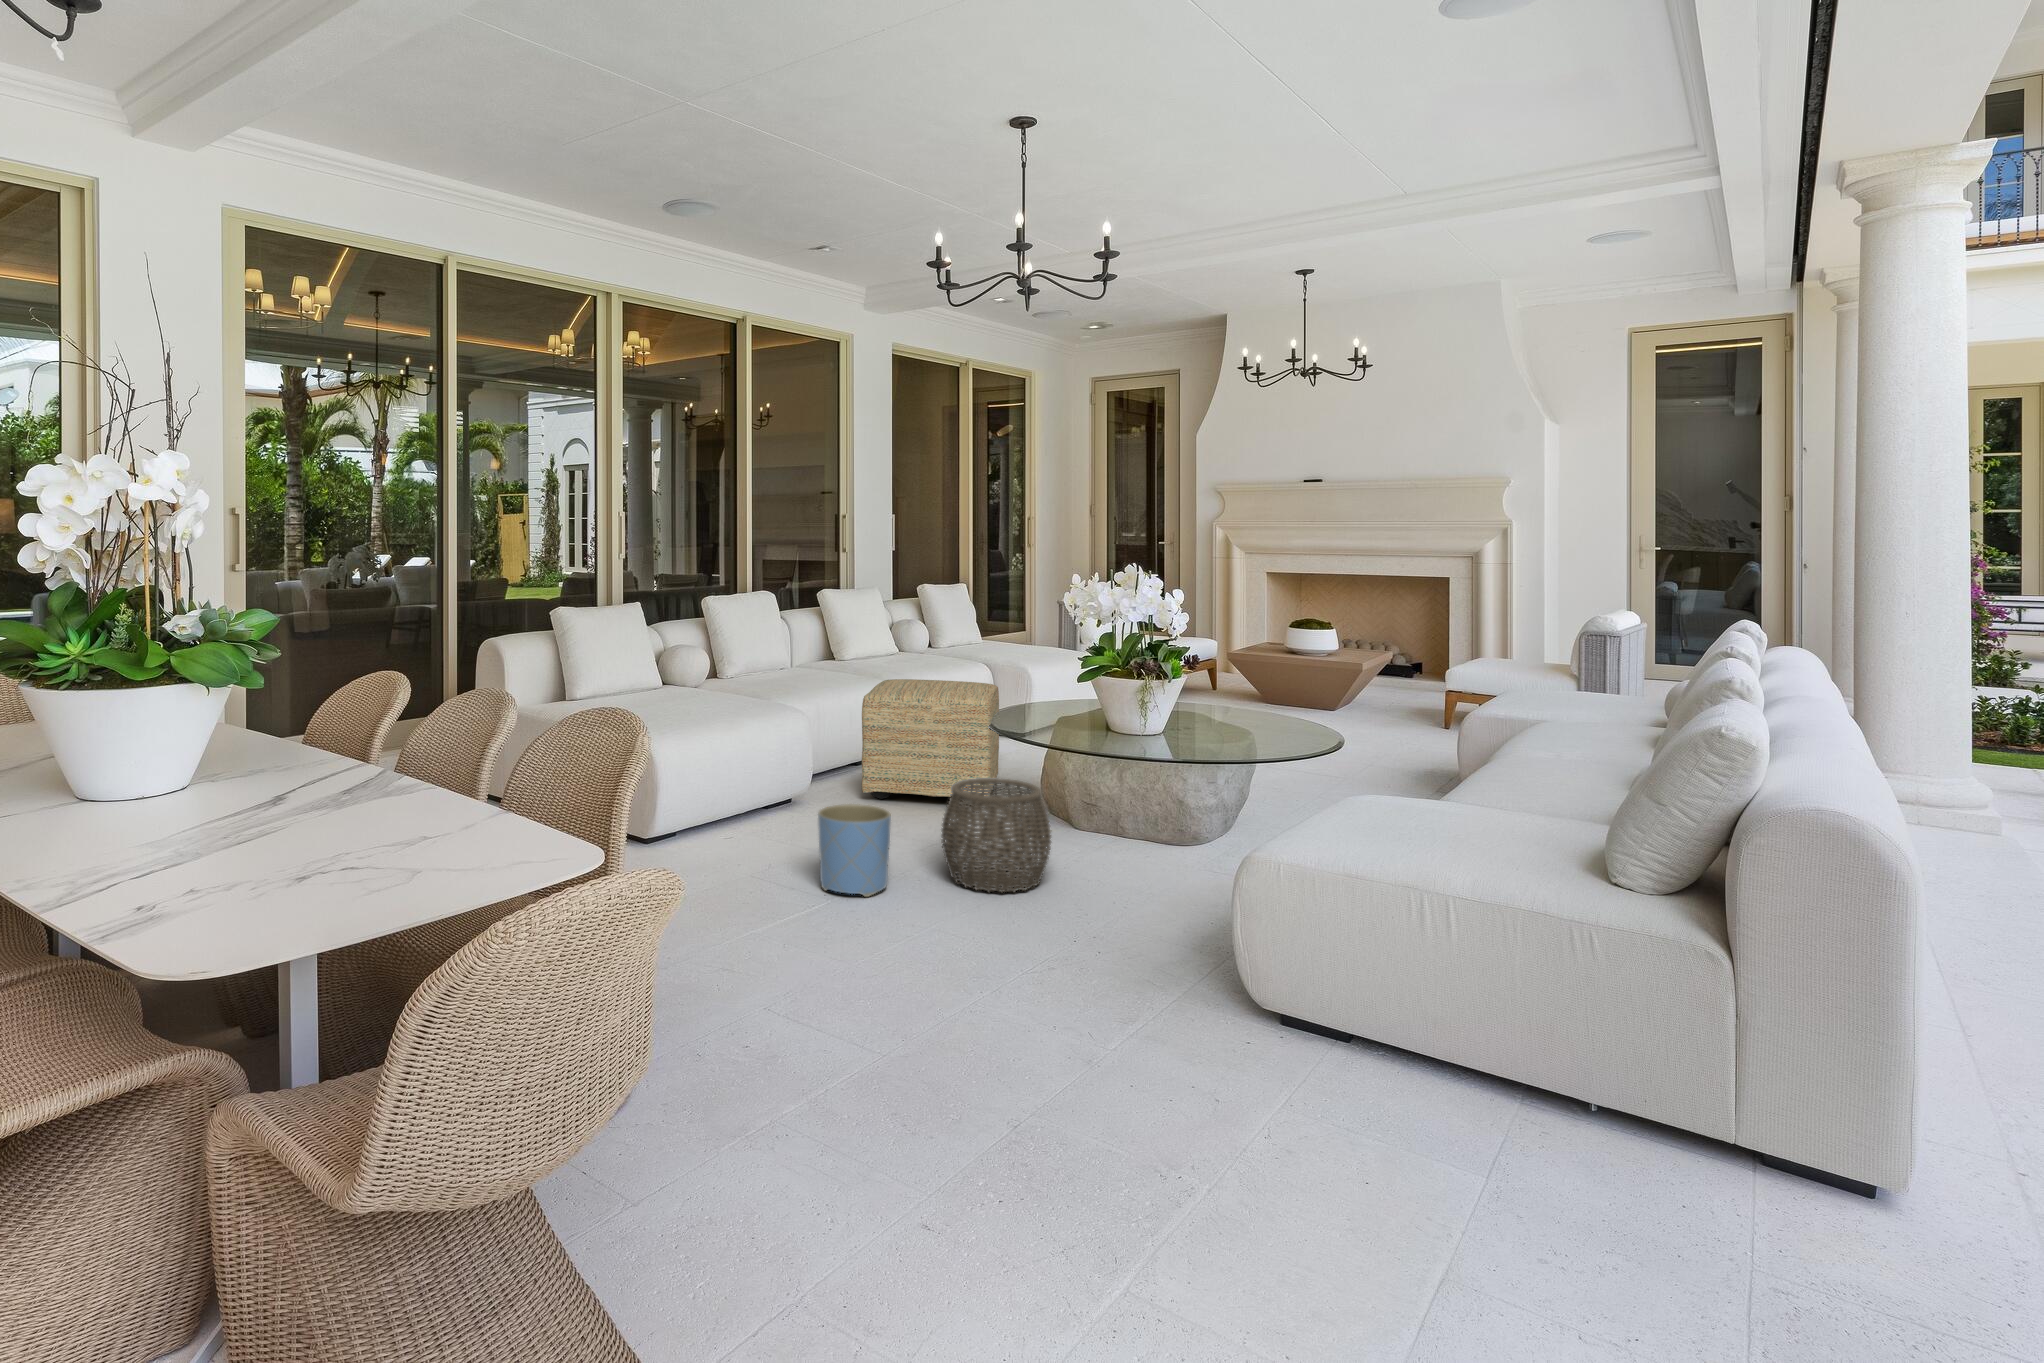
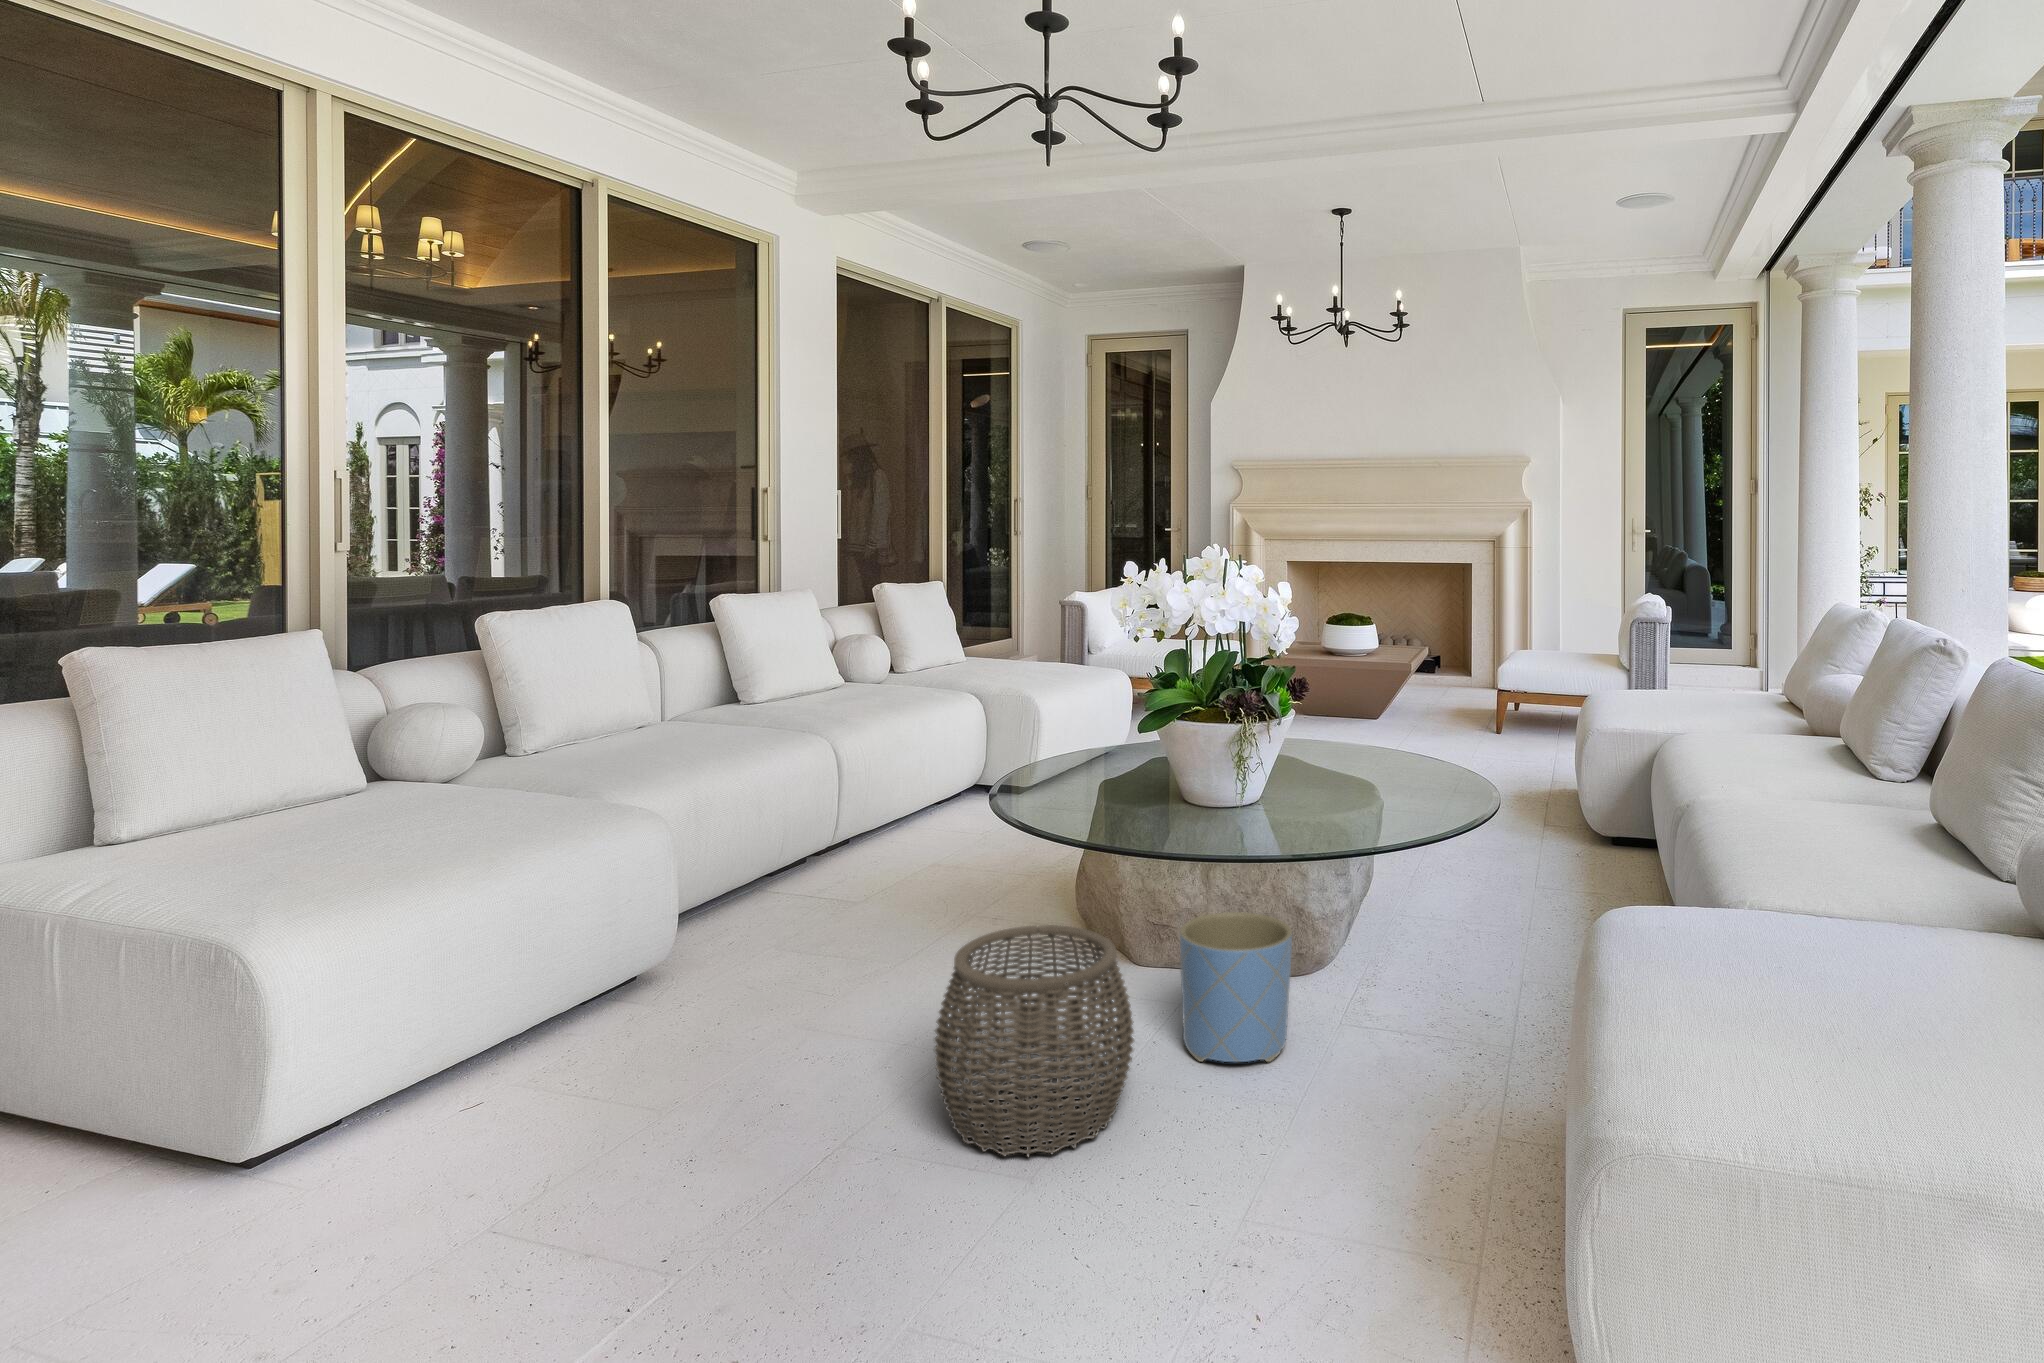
ottoman: present [862,679,999,799] -> none [784,735,1006,941]
planter: present [818,804,891,897] -> present [1180,912,1292,1062]

